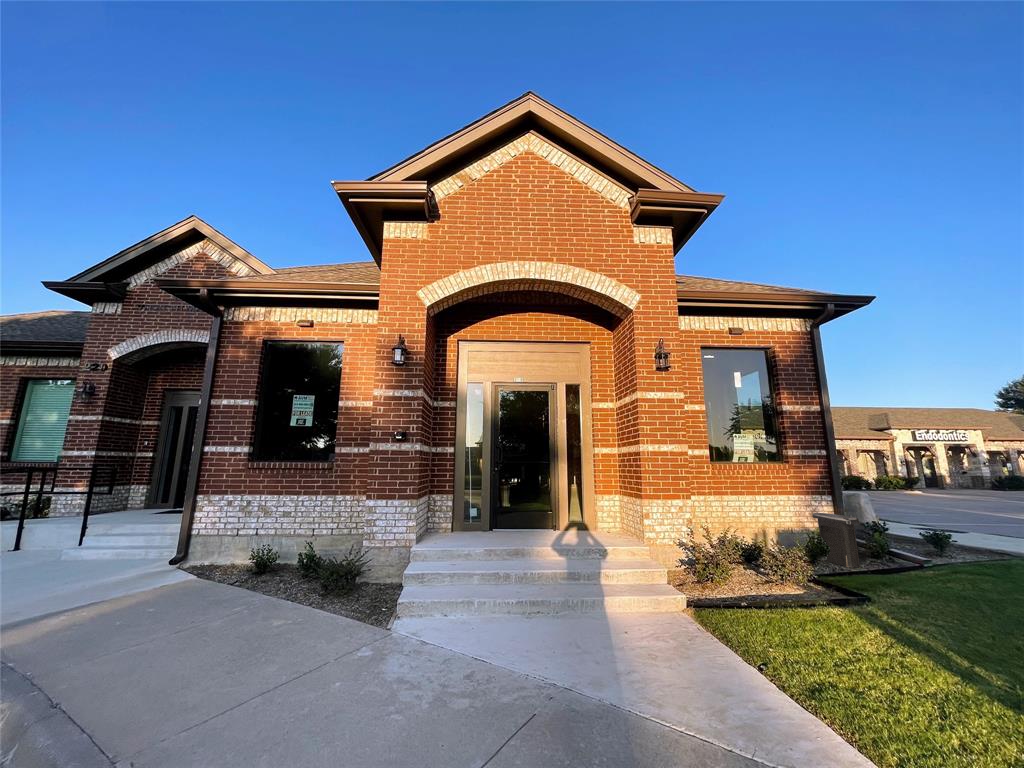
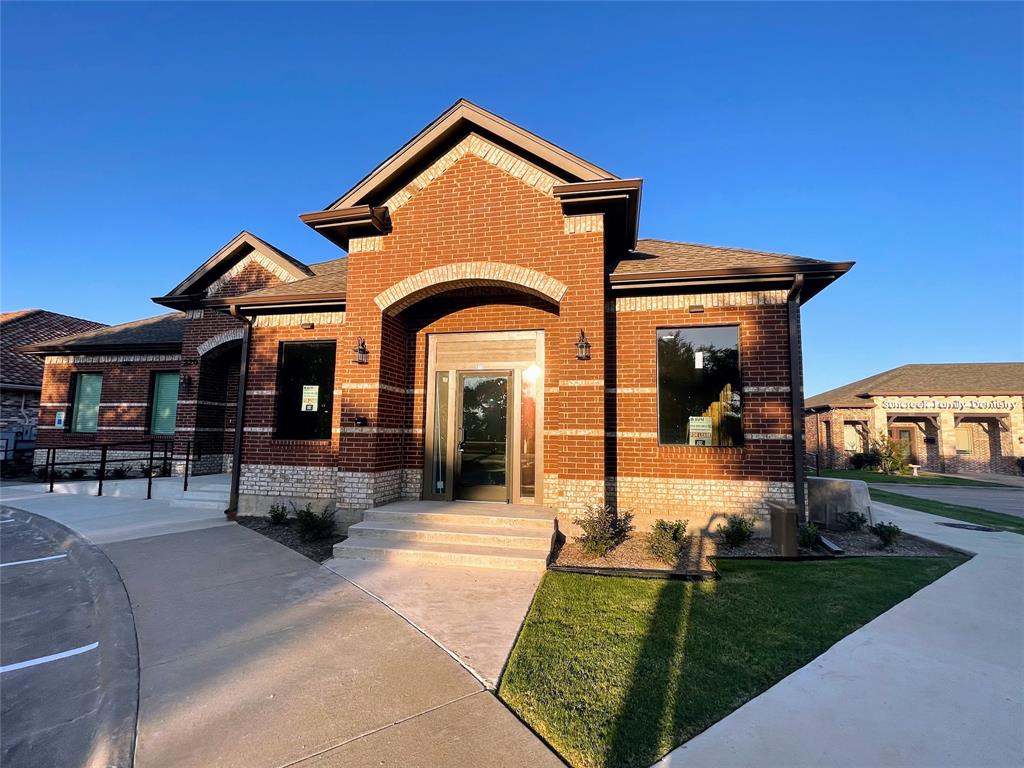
decorative plant: none [160,534,209,575] -> present [226,494,237,521]

